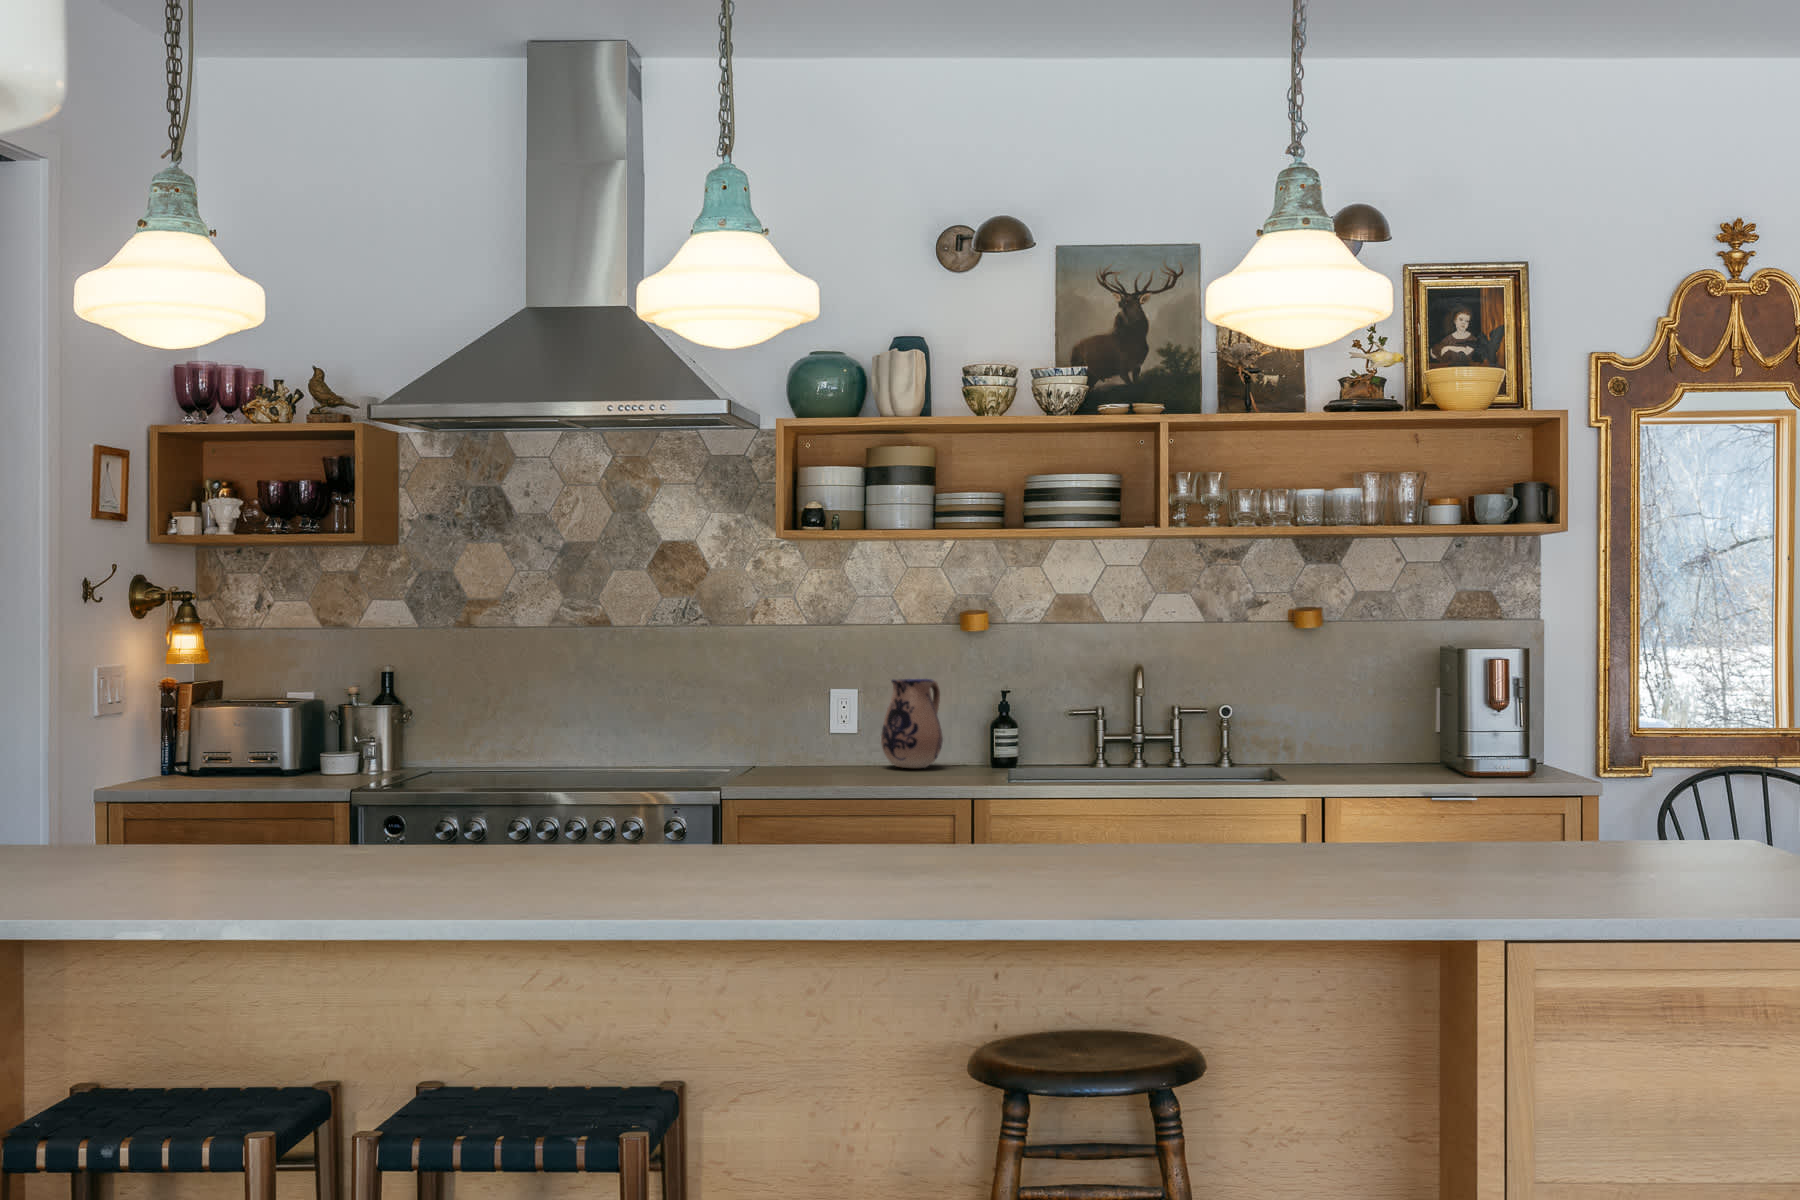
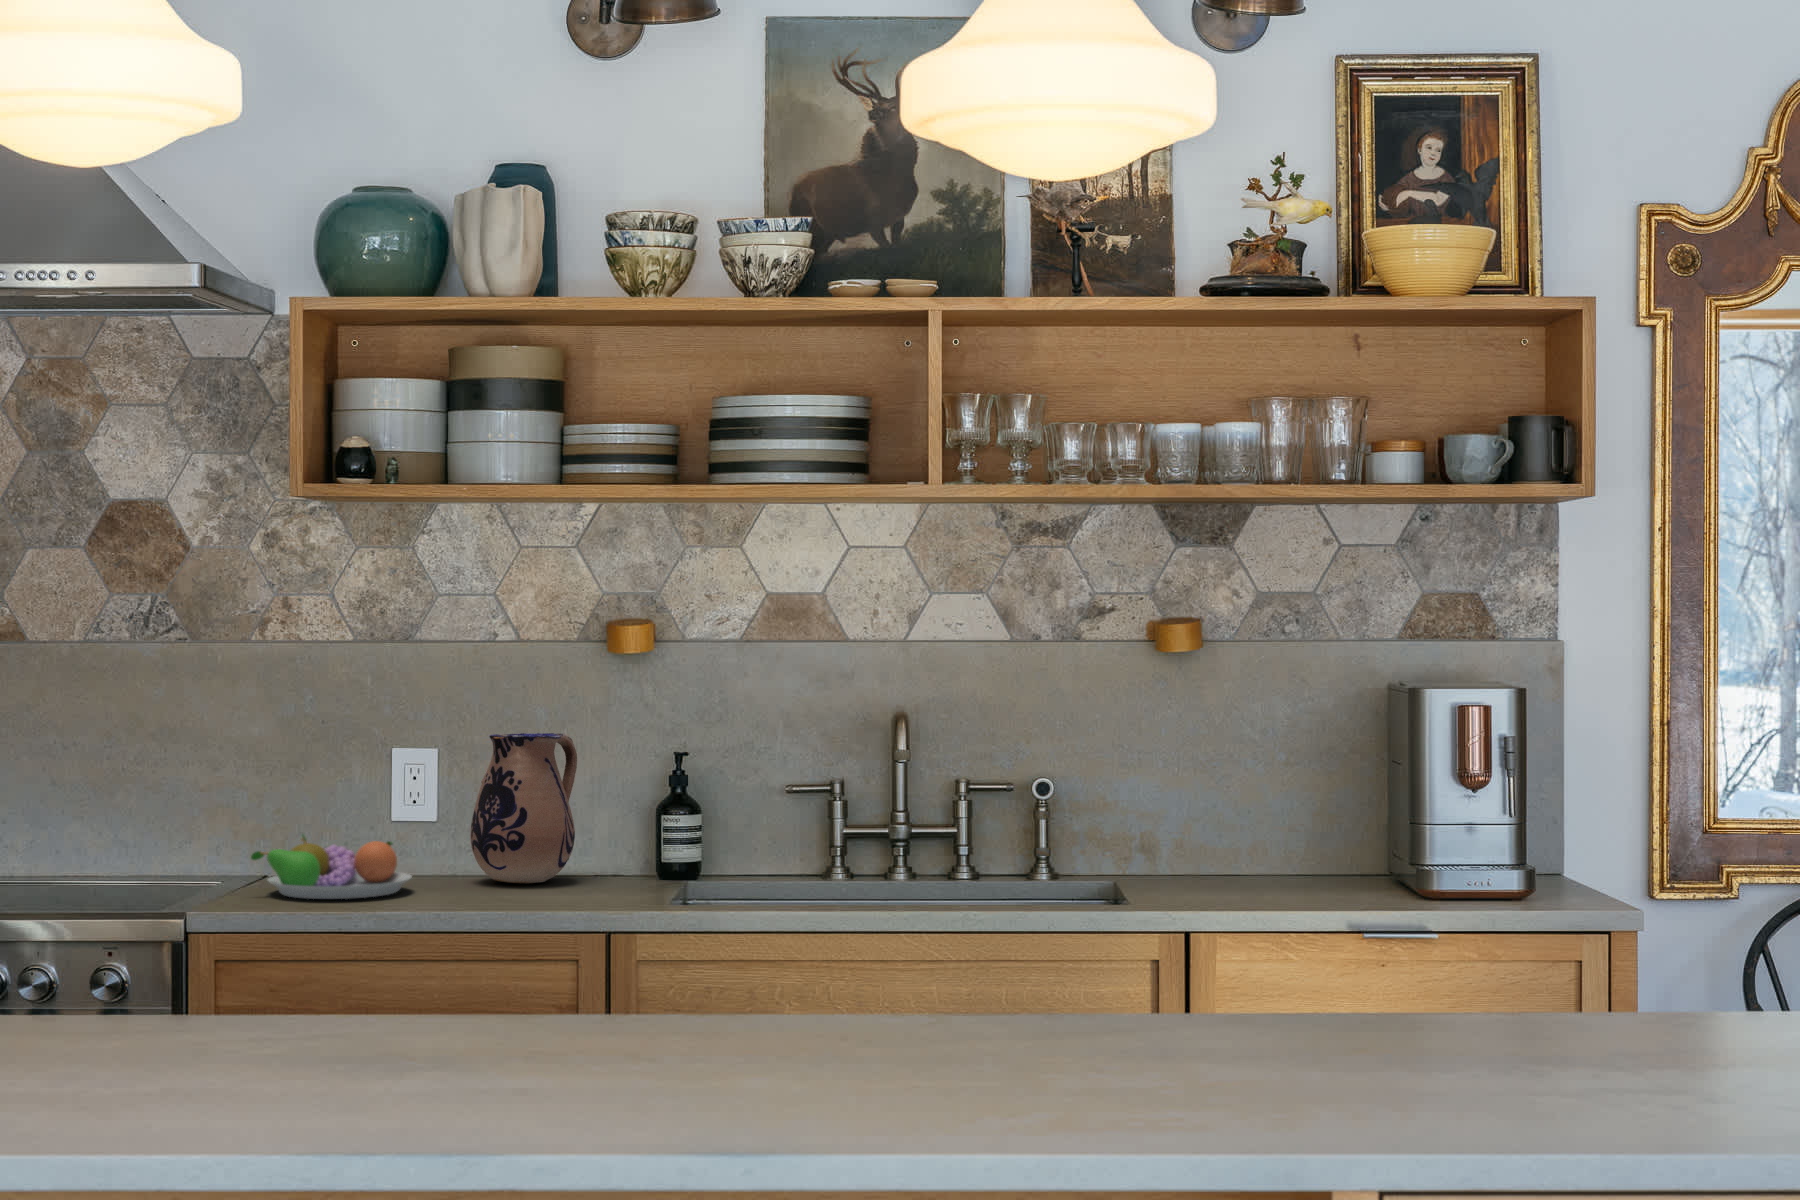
fruit bowl: none [762,739,853,777] -> present [251,835,412,899]

